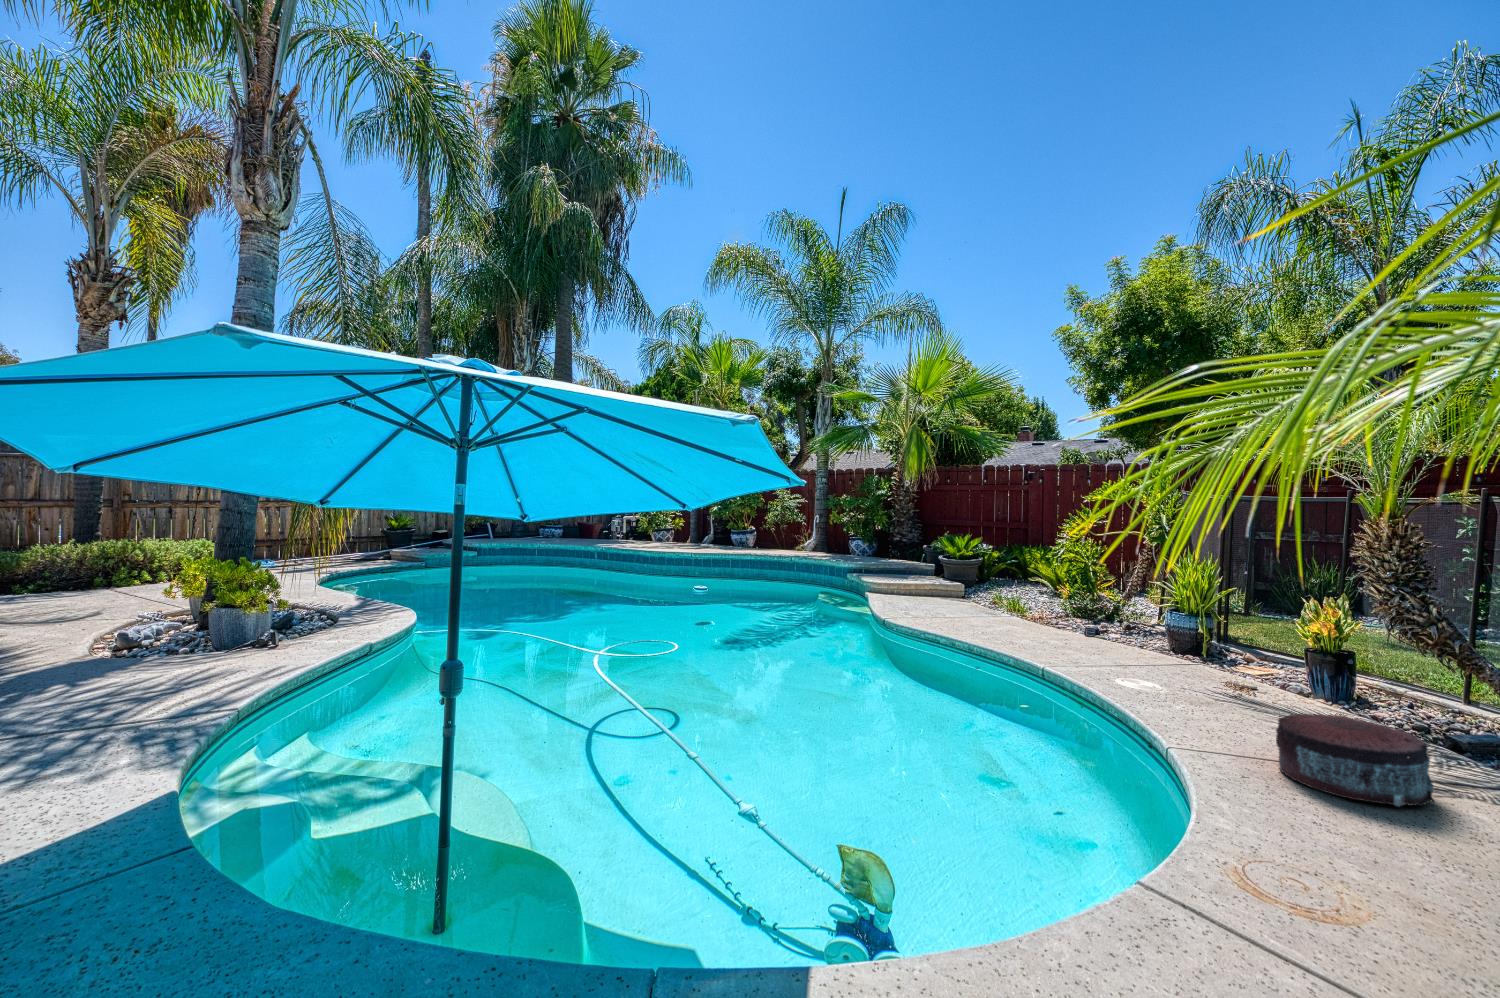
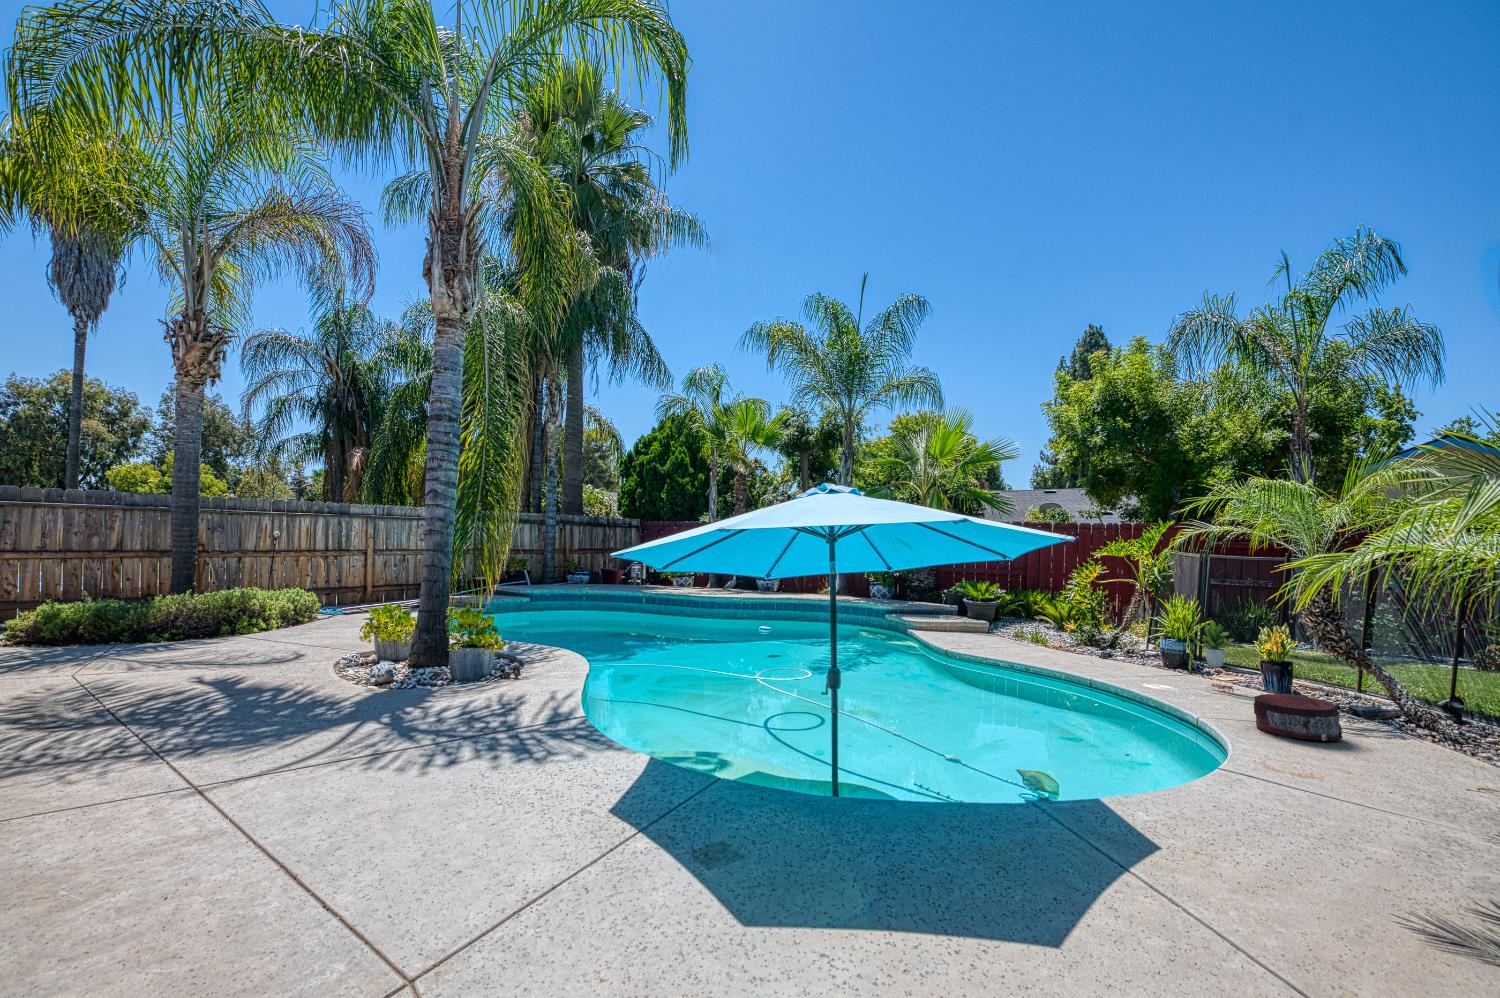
potted plant: none [1223,588,1272,652] -> present [1202,620,1234,667]

